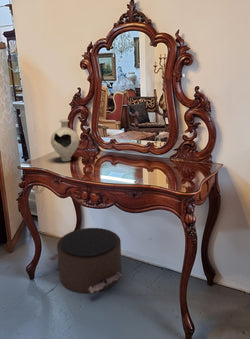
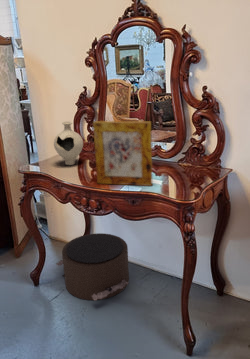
picture frame: none [95,117,152,179] -> present [93,121,152,186]

